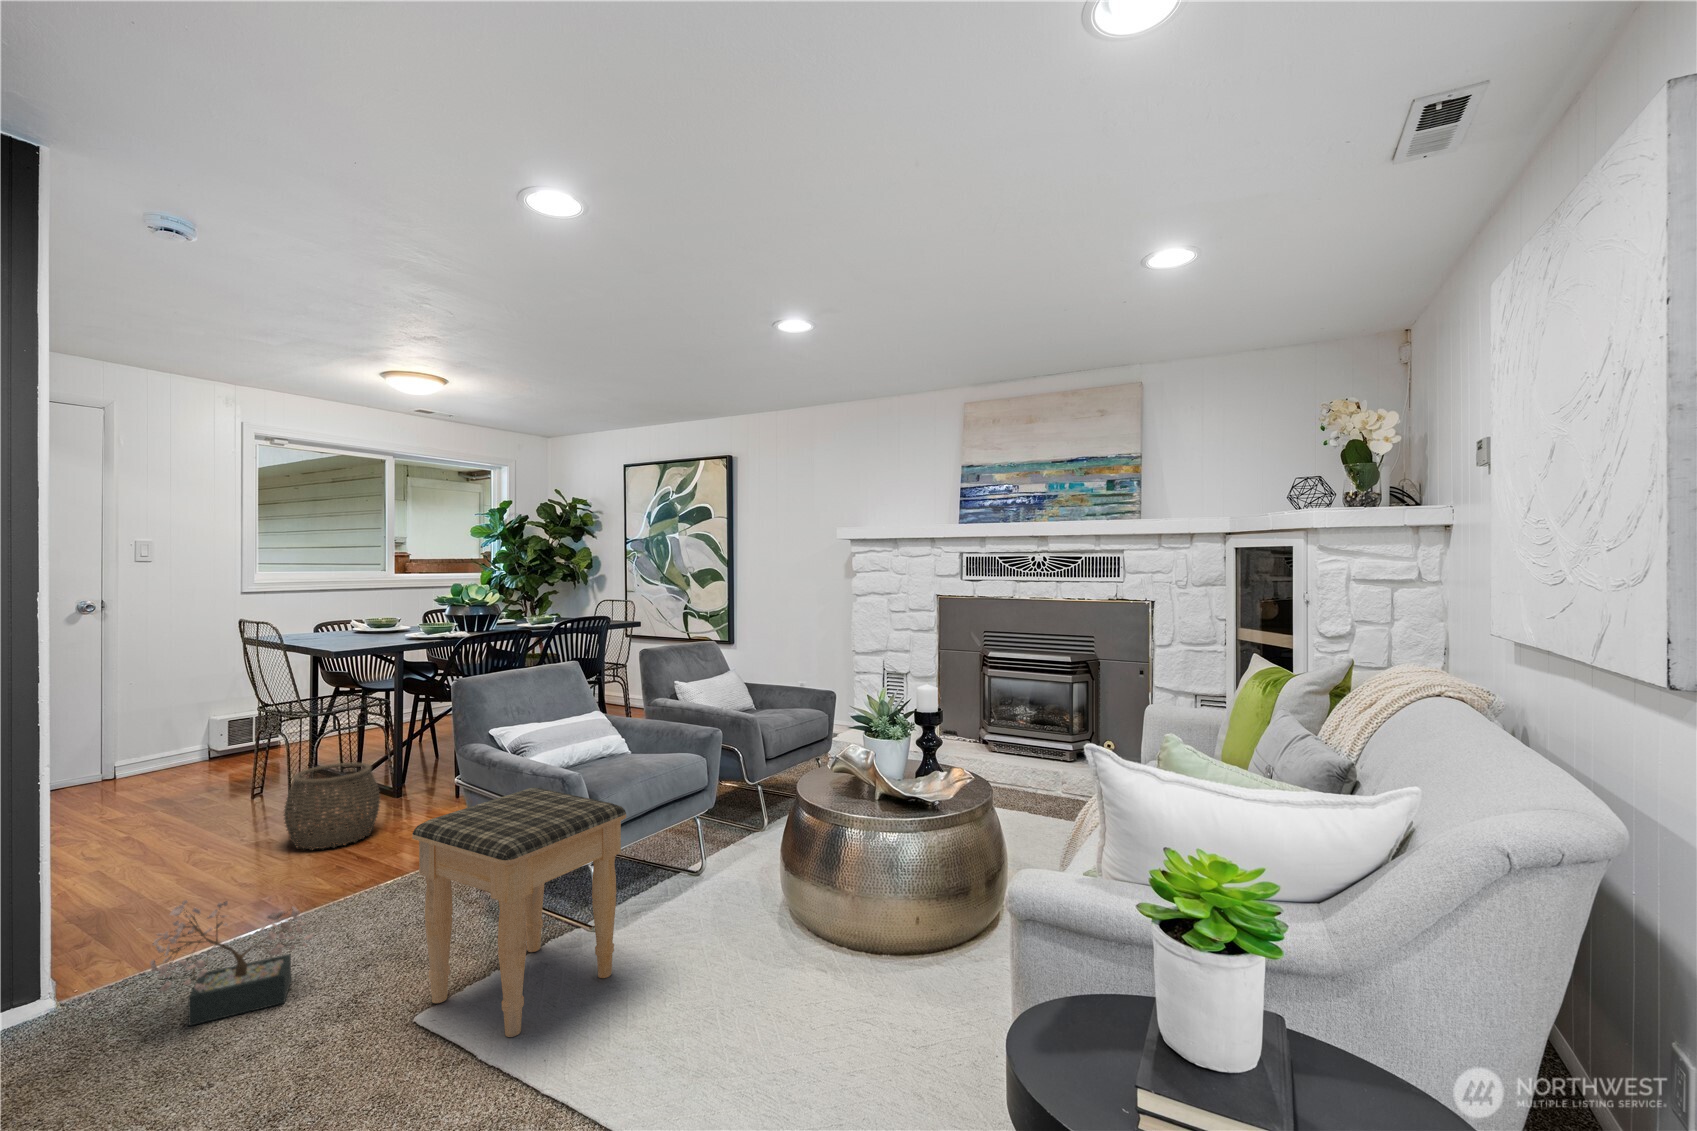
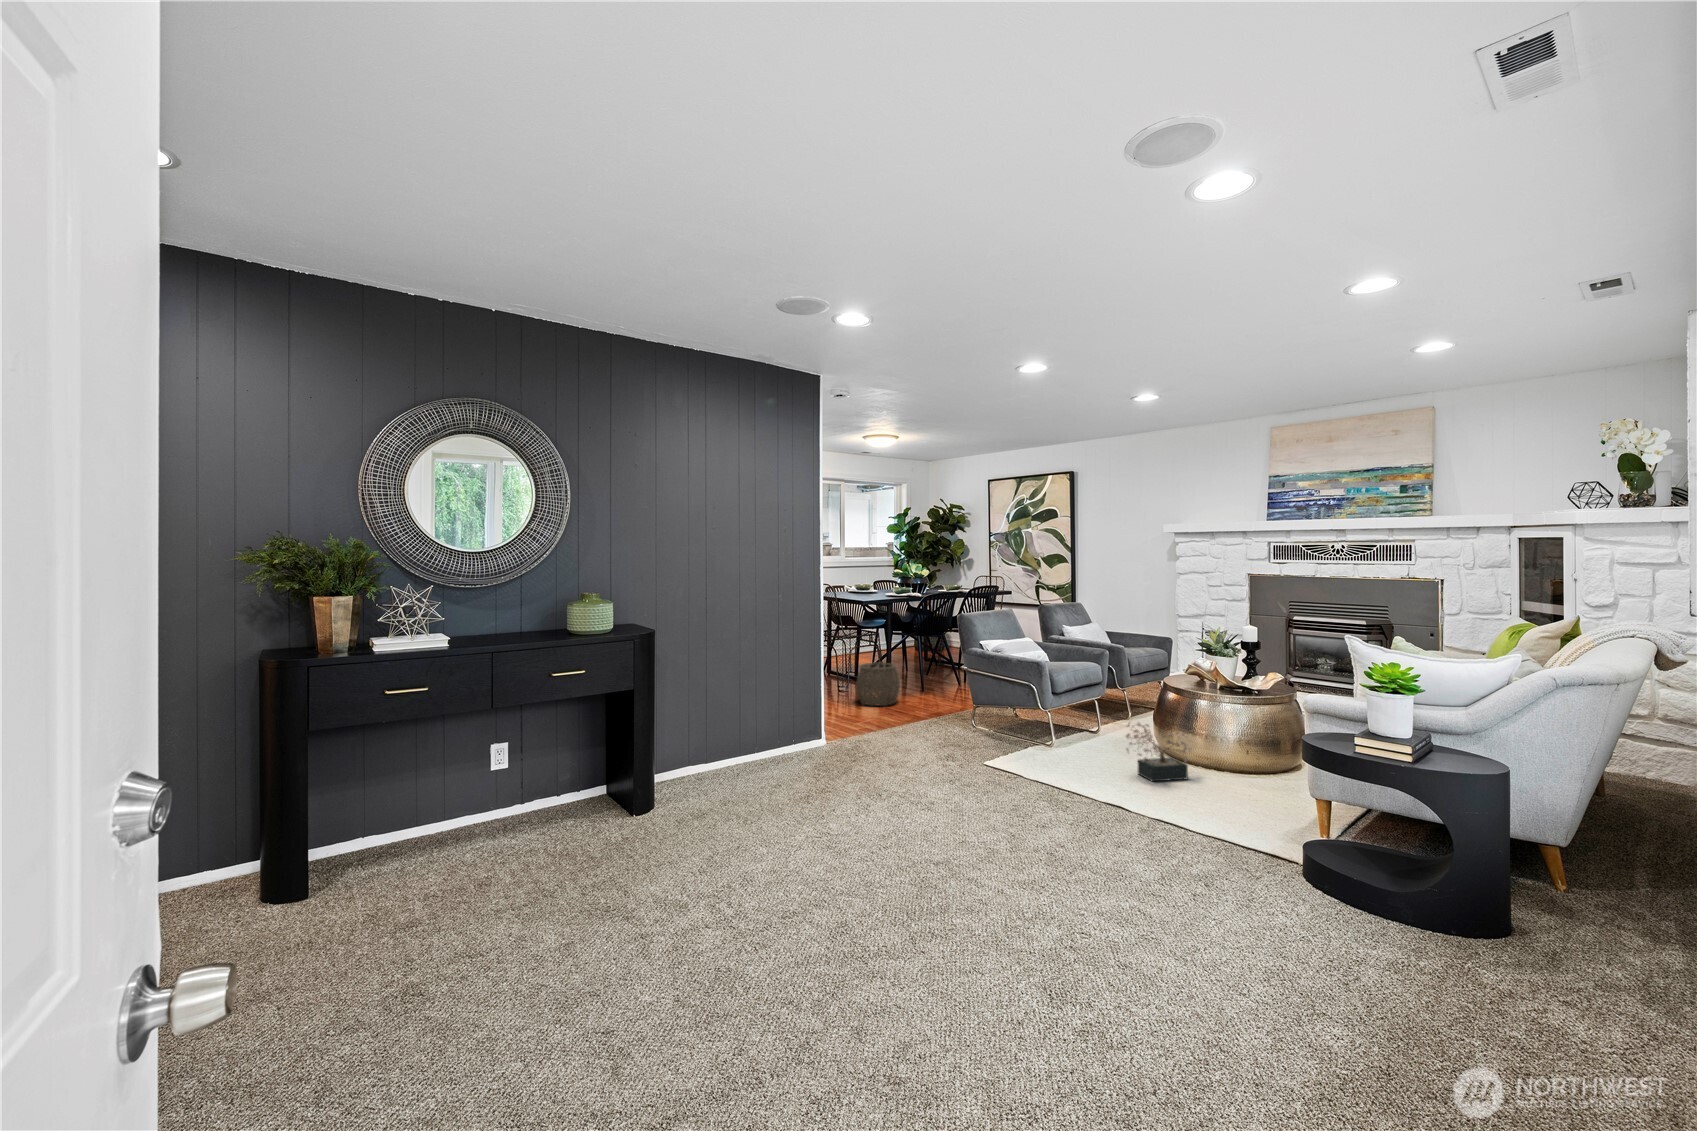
footstool: present [412,788,626,1037] -> none [986,666,1085,771]
decorative plant: present [150,900,313,1026] -> present [1126,723,1192,781]

